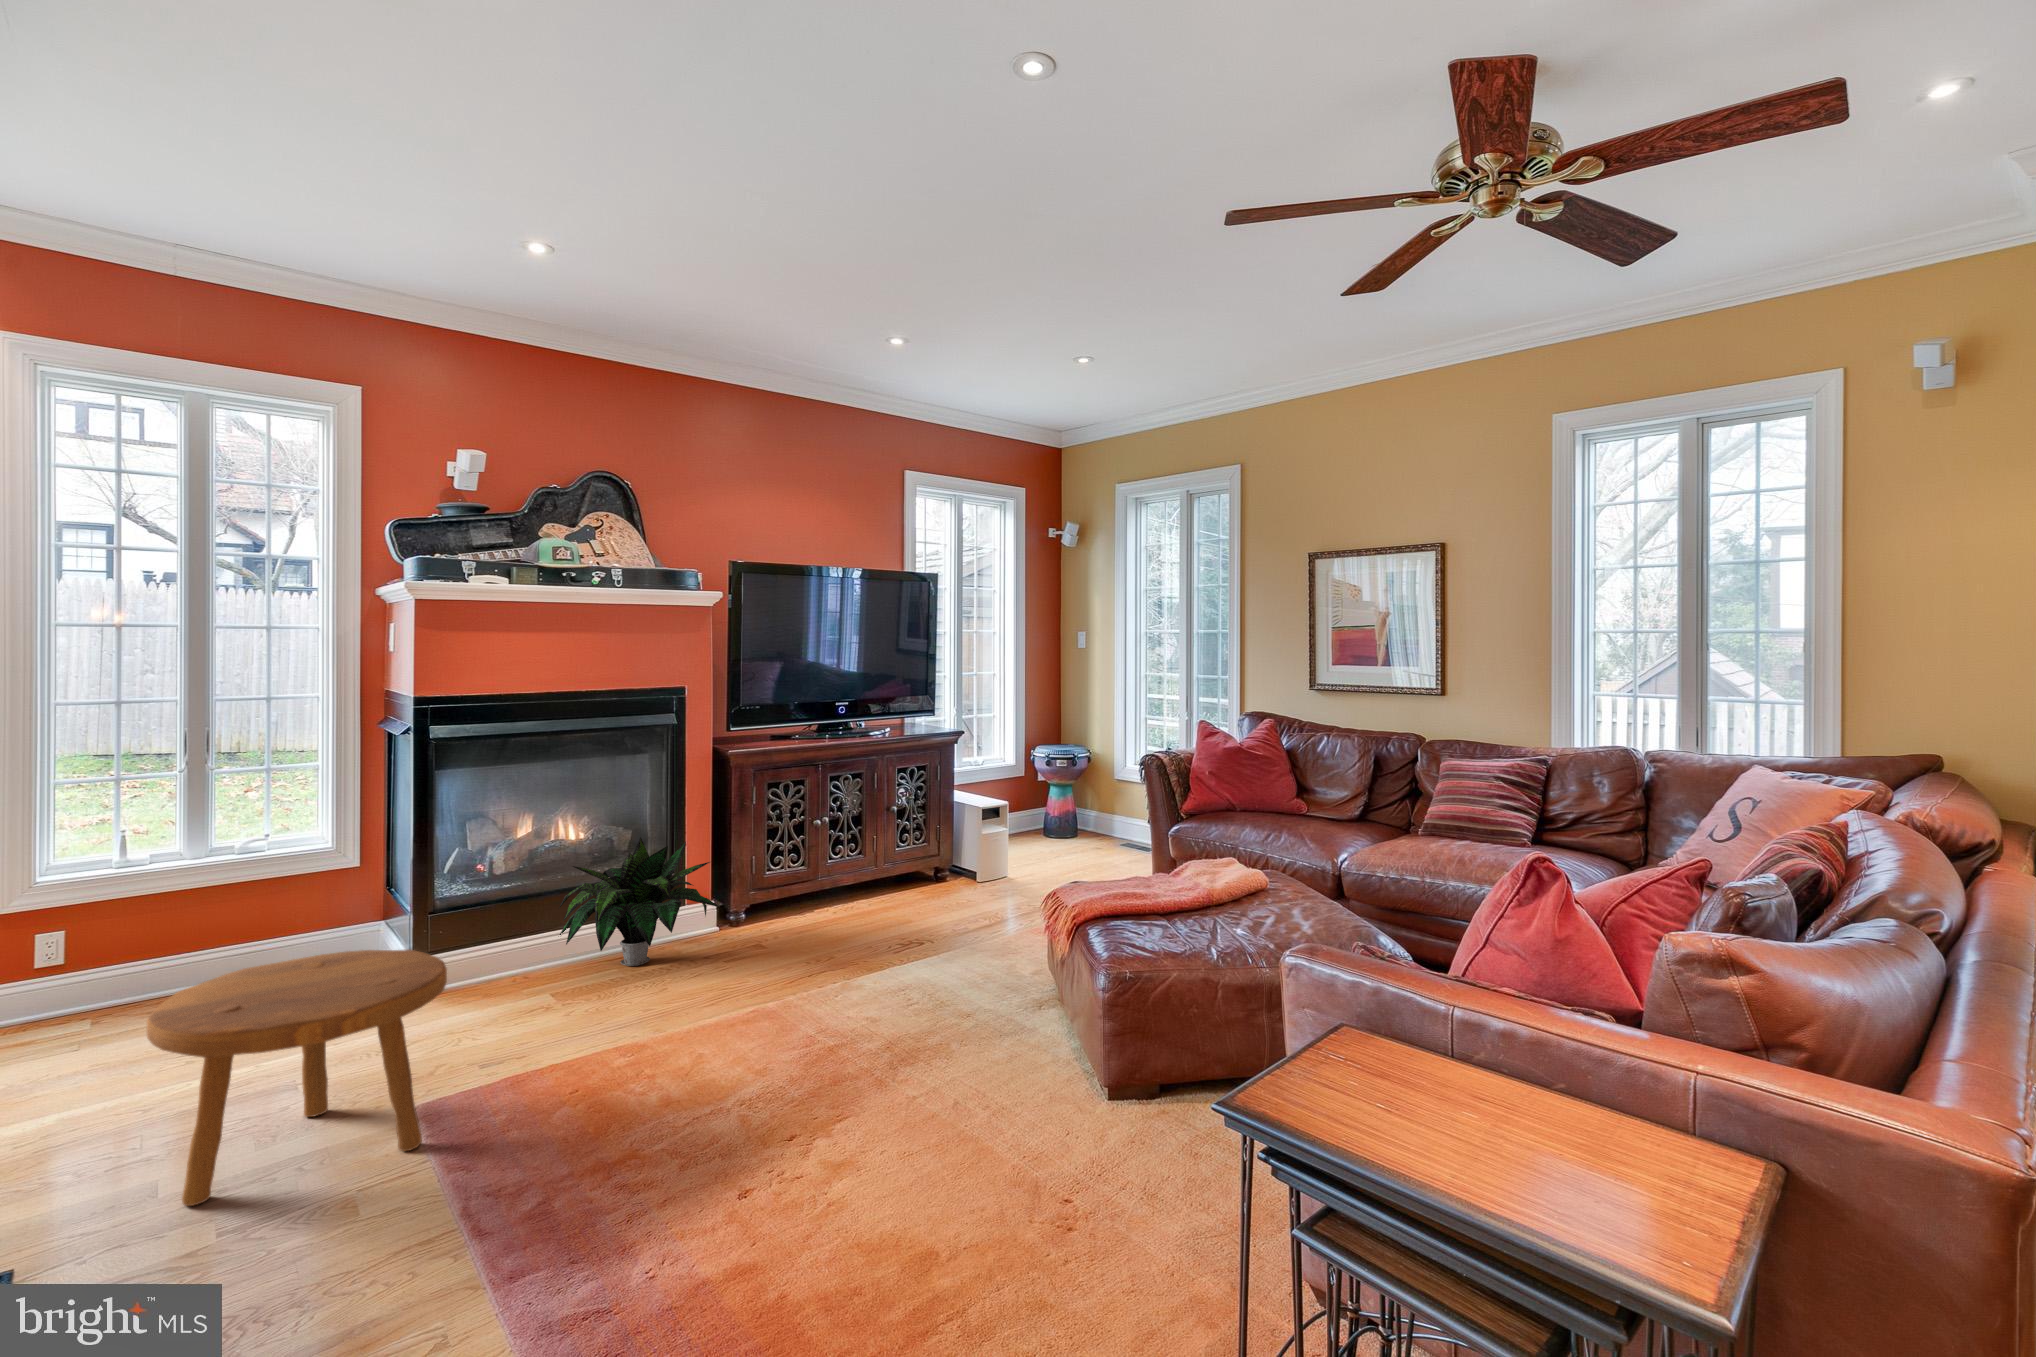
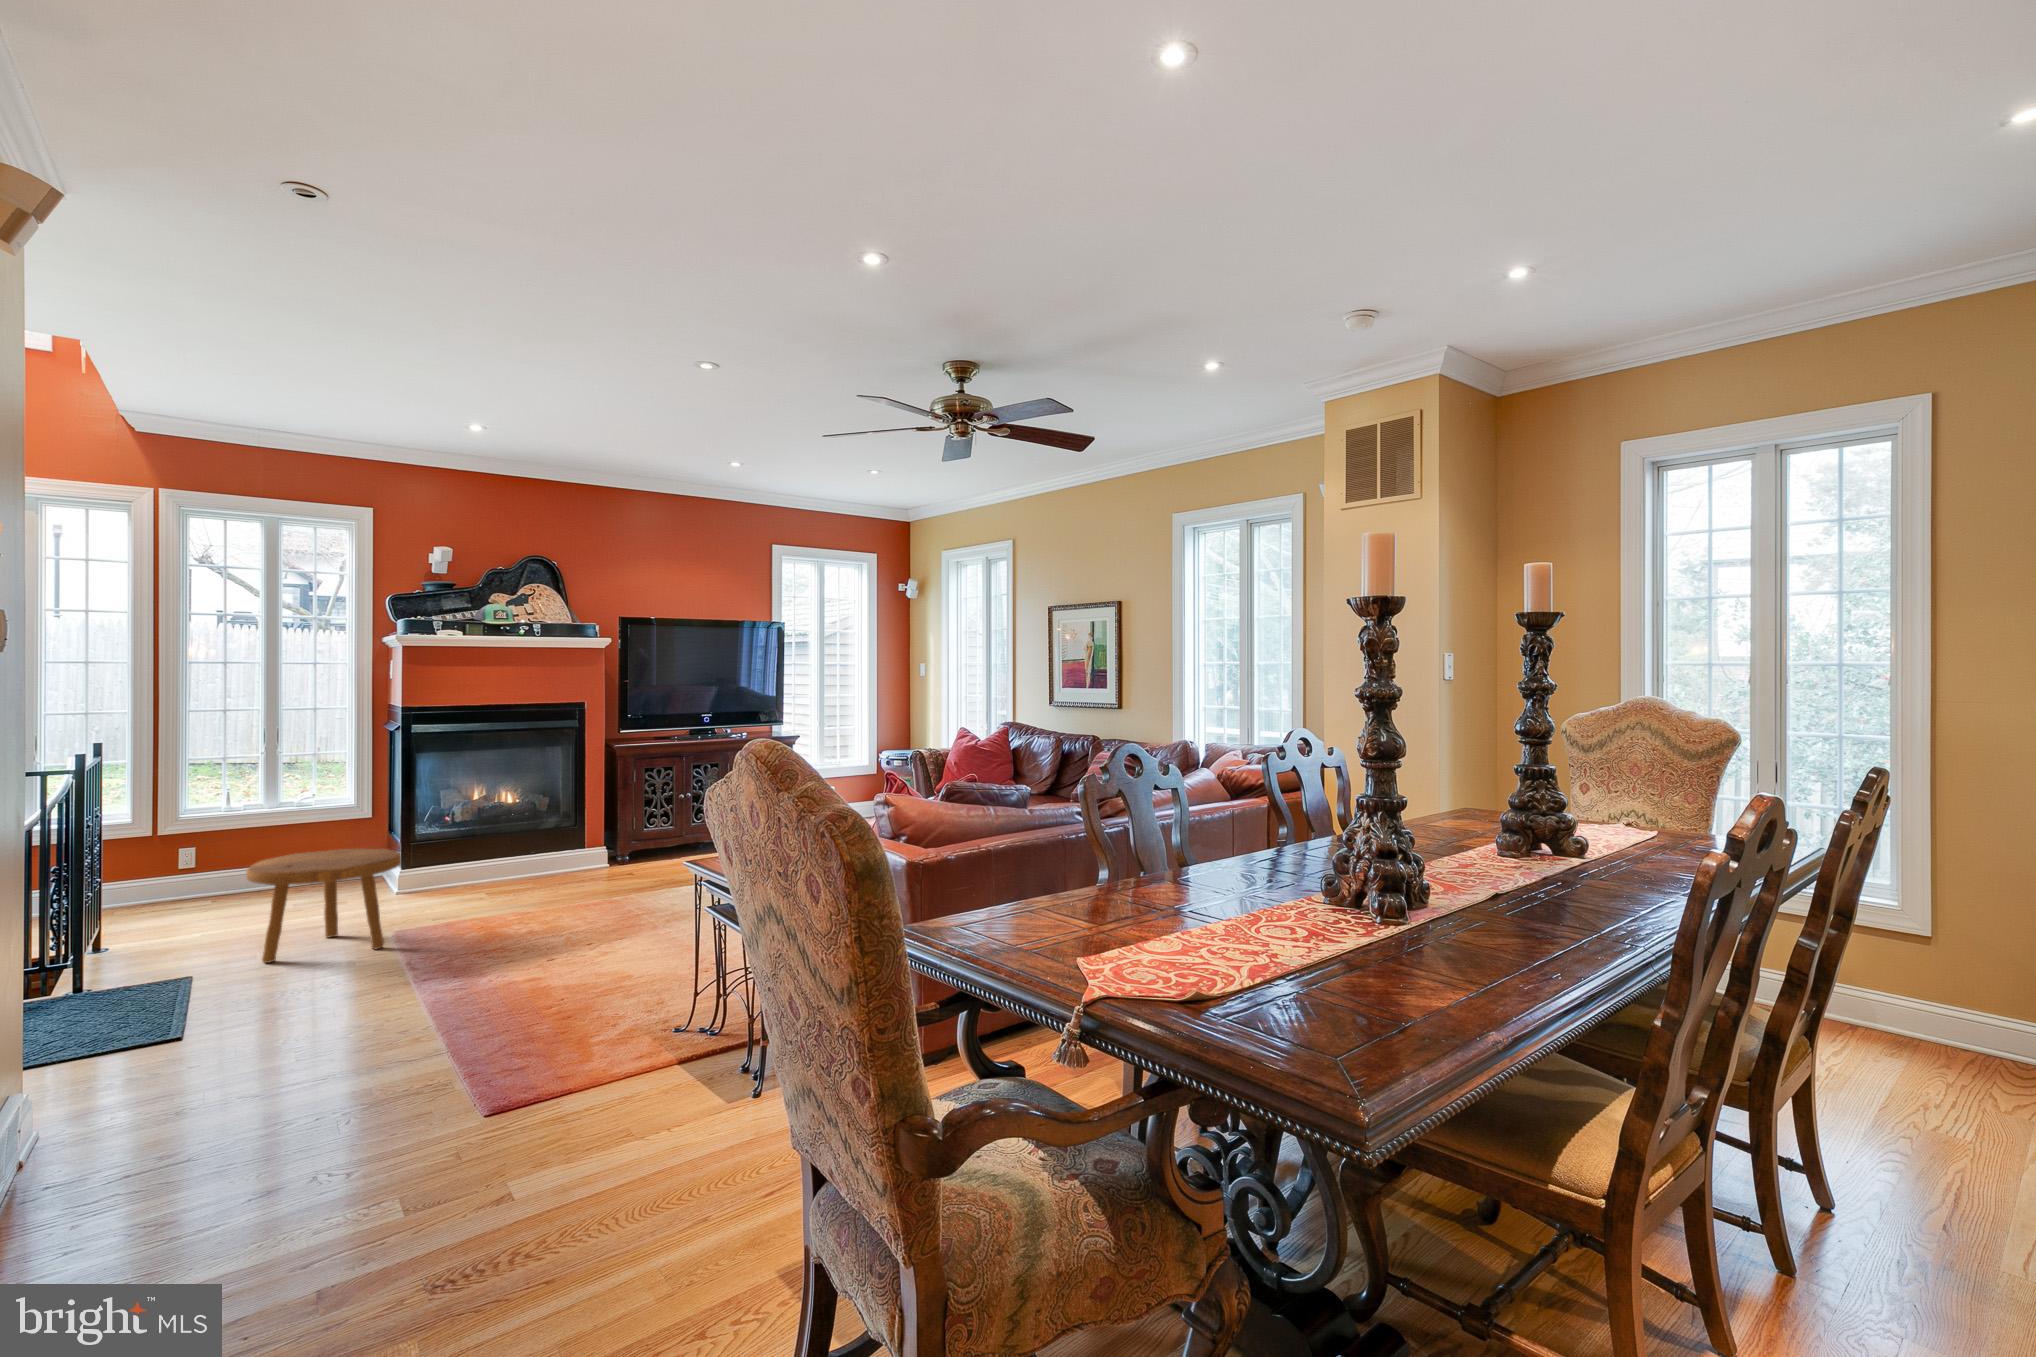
potted plant: present [560,837,719,966] -> none [491,800,595,883]

